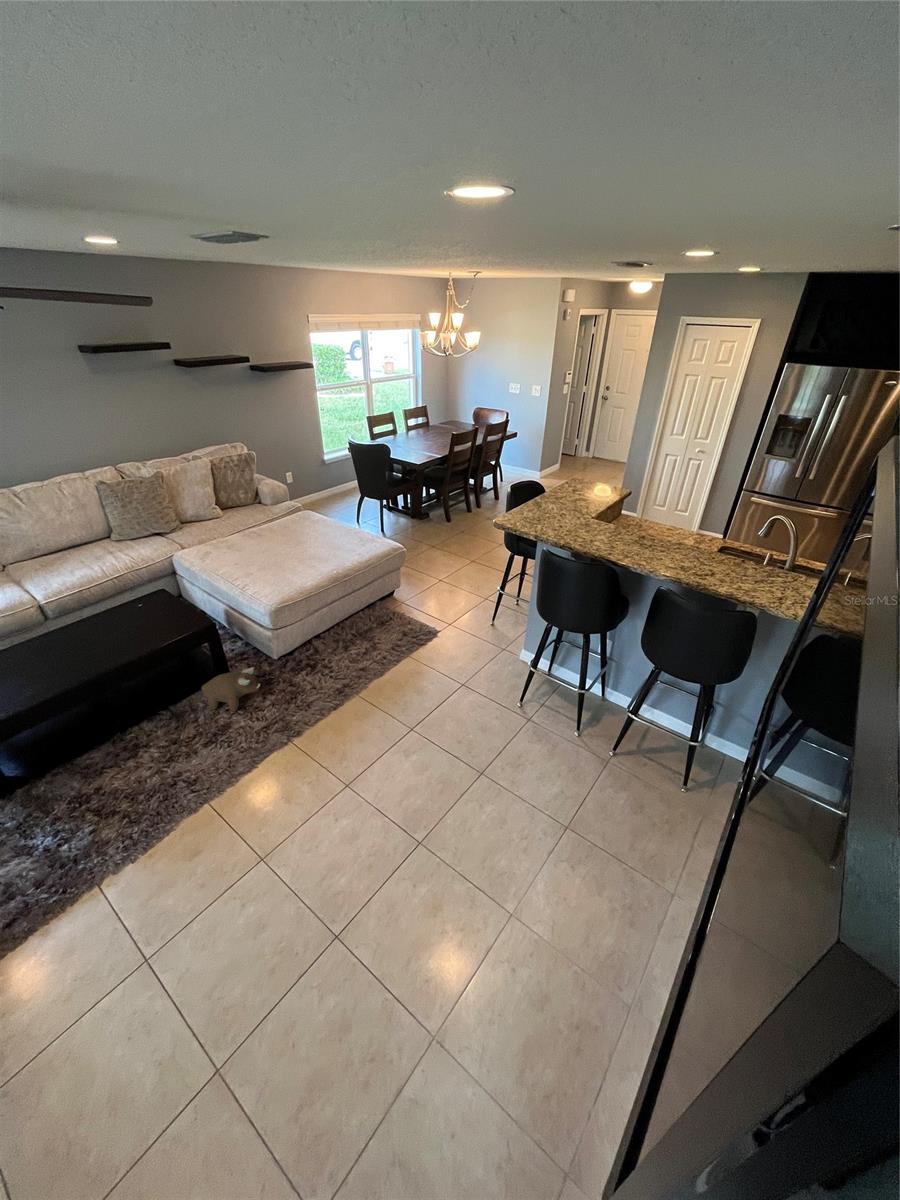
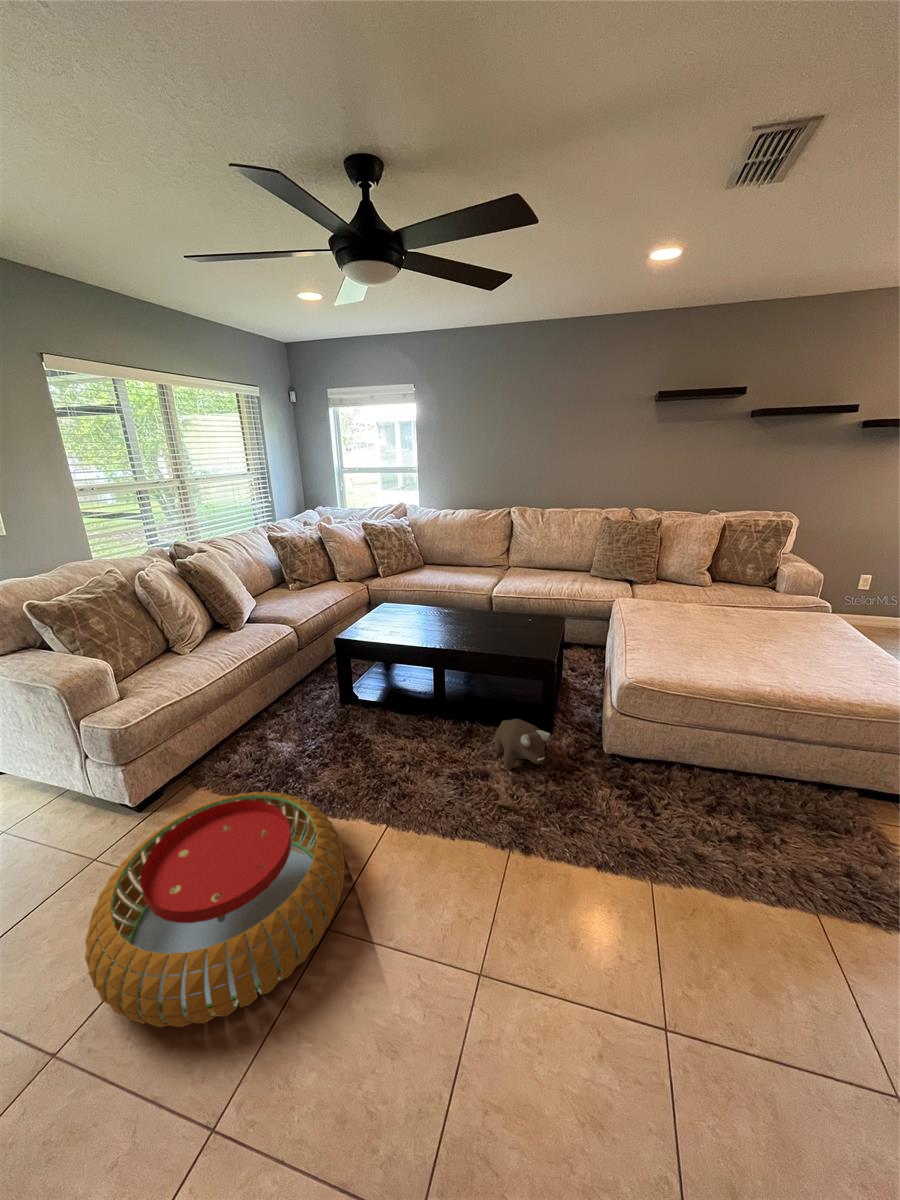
pouf: none [58,821,288,1050] -> present [85,792,345,1027]

